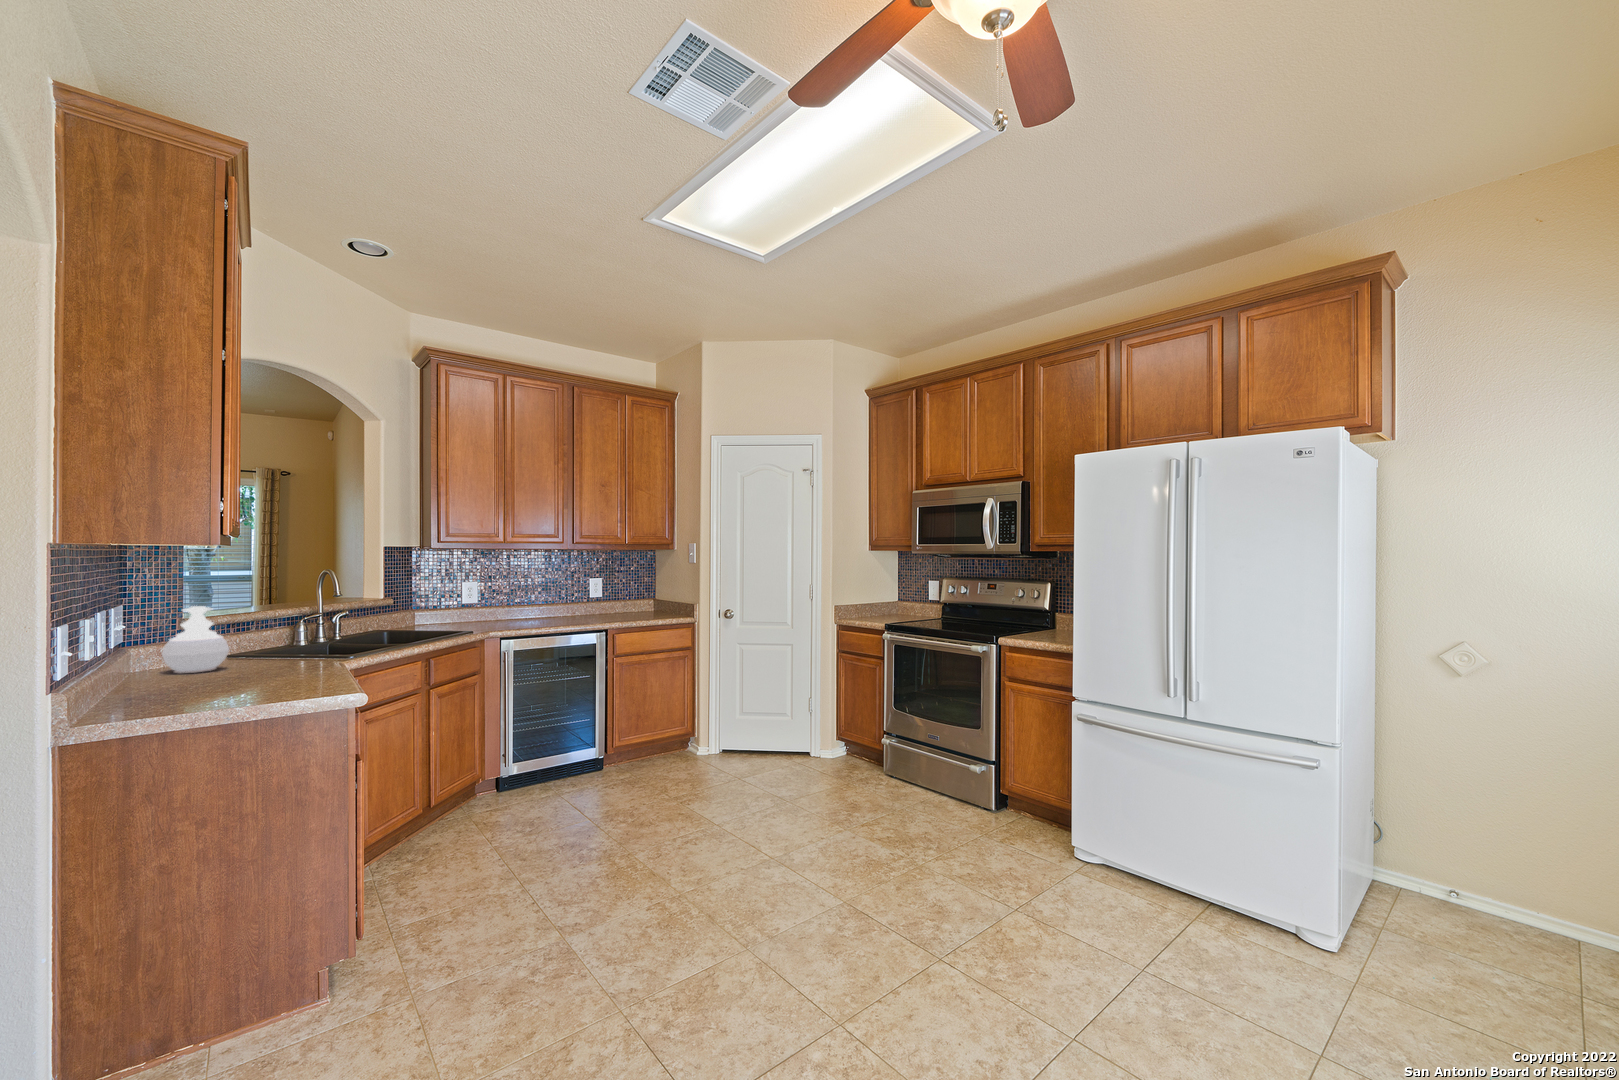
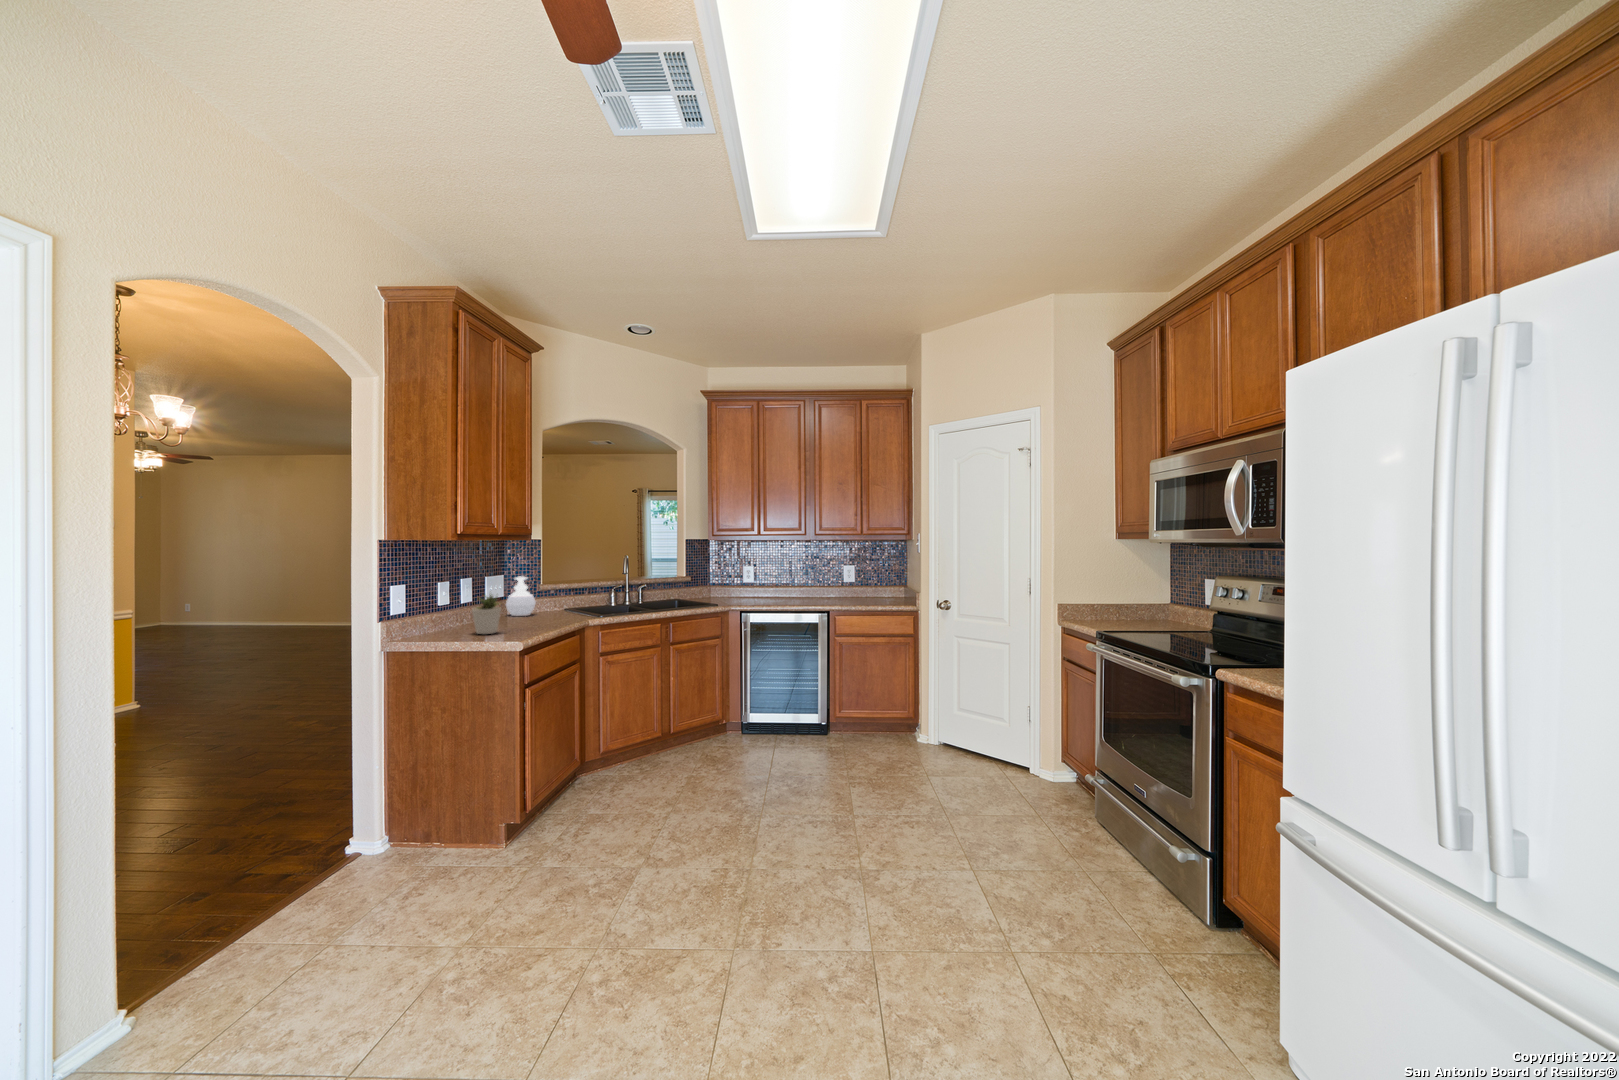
potted plant: none [223,629,285,703] -> present [472,595,501,634]

